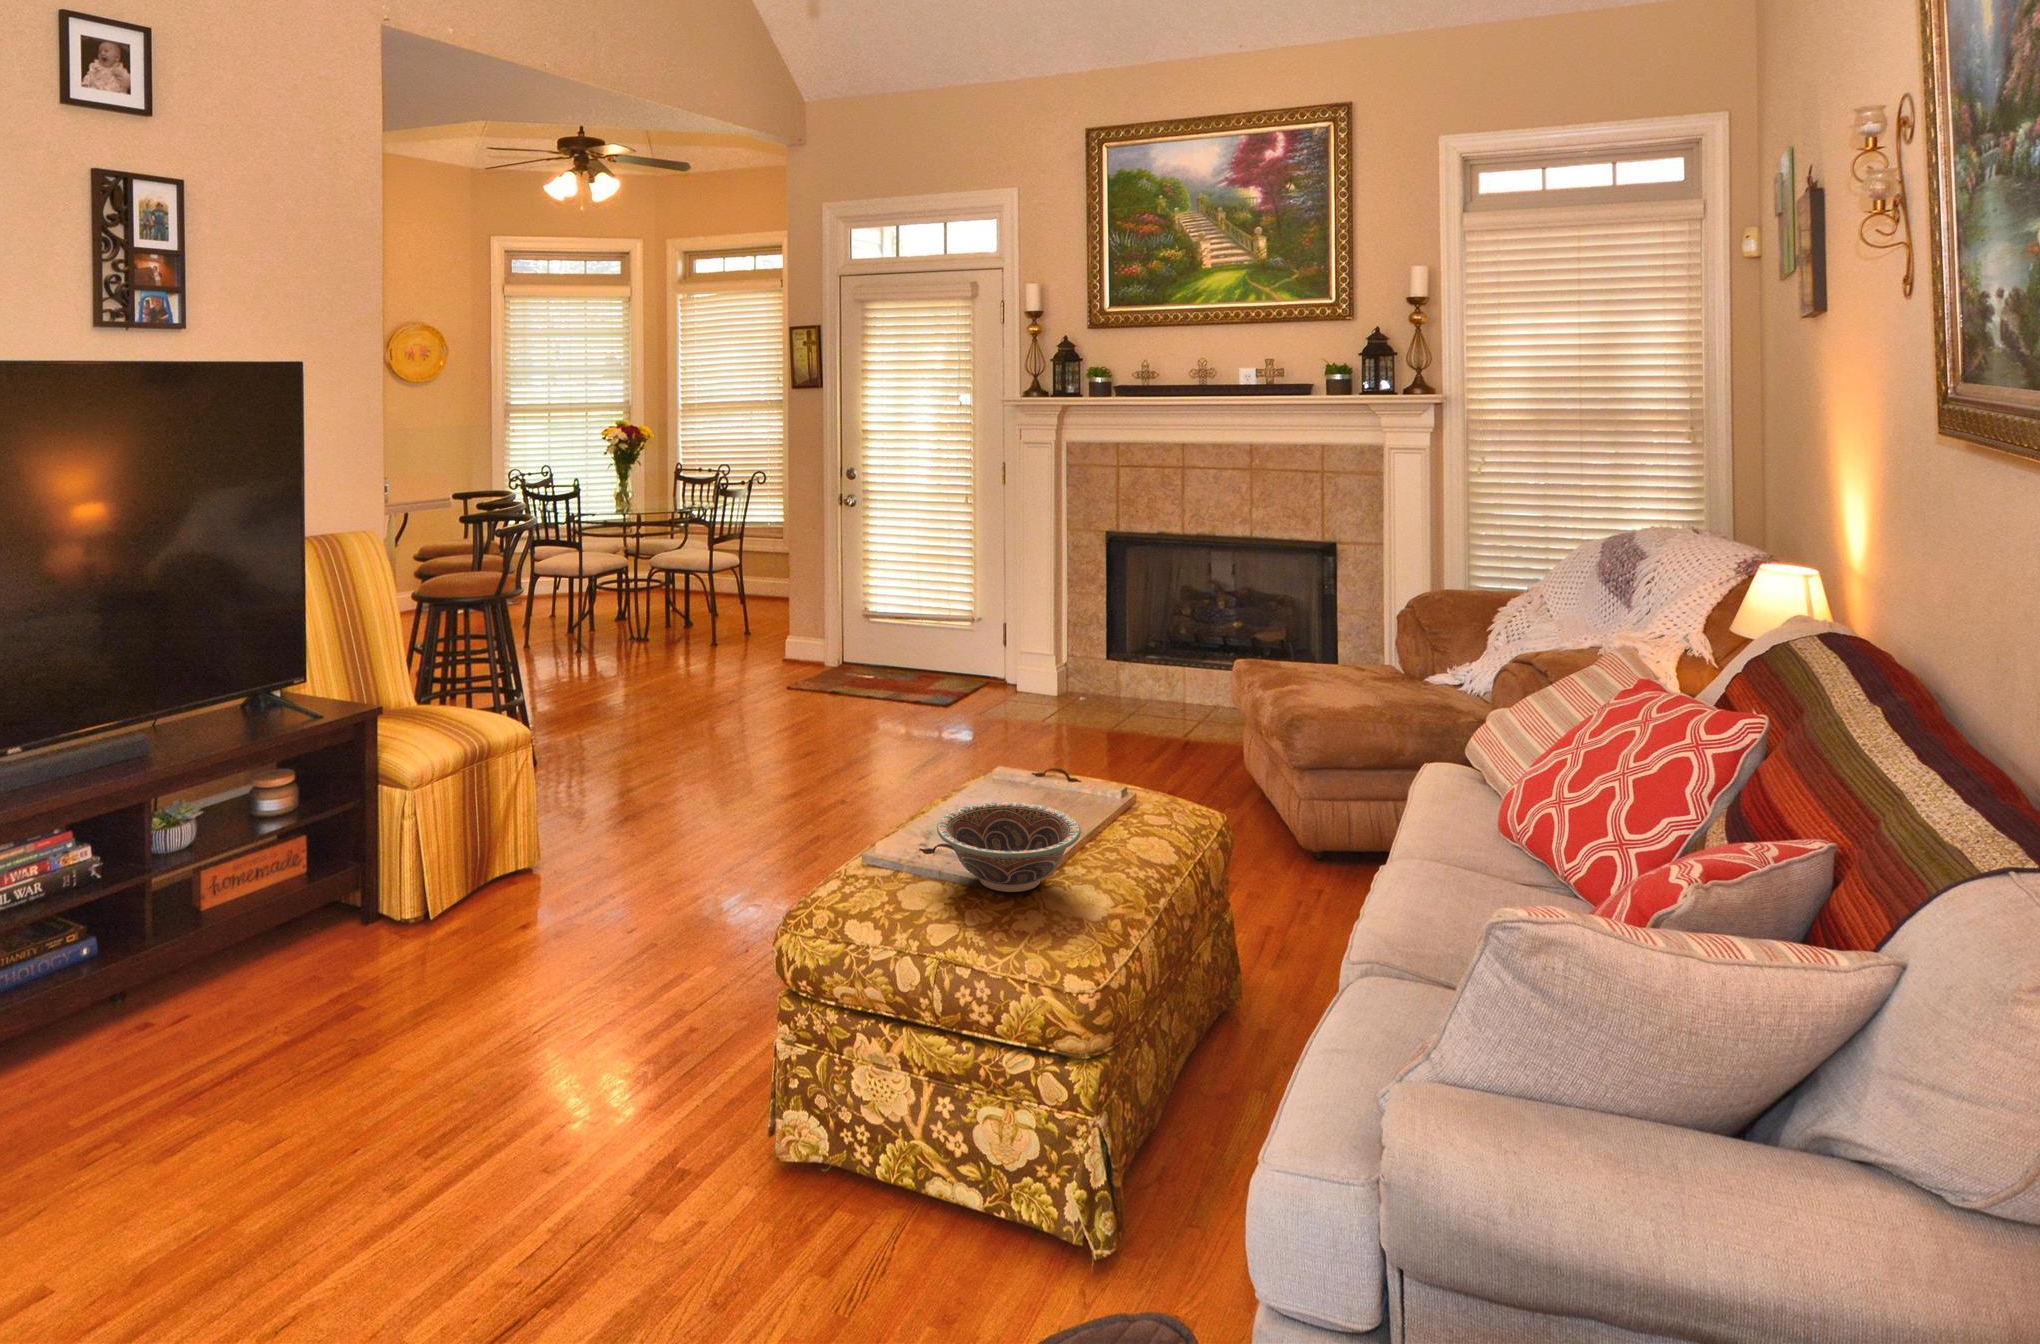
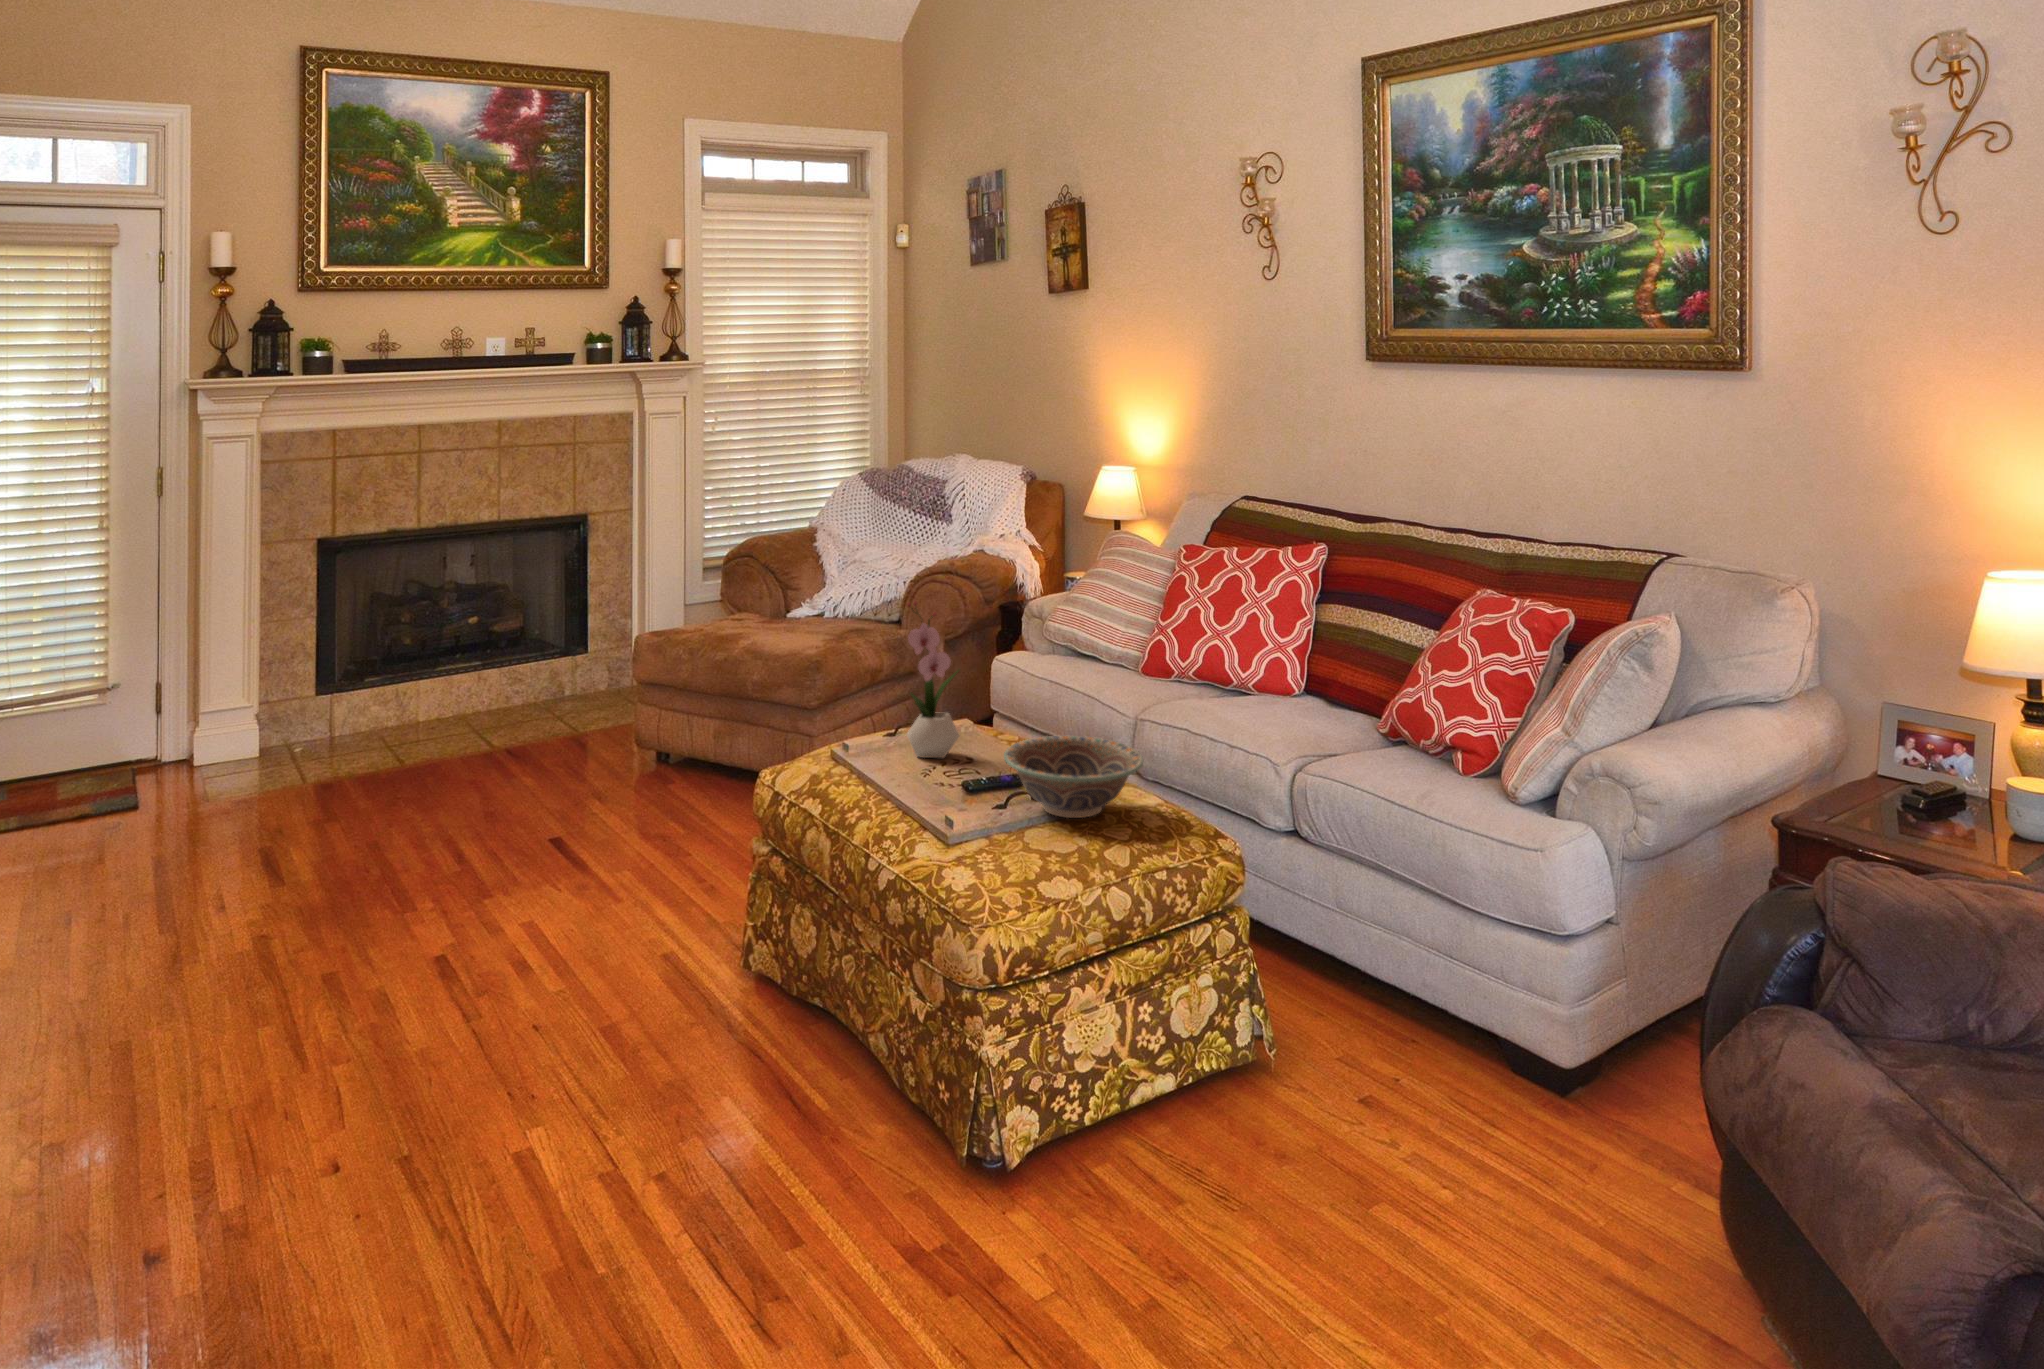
flower arrangement: none [1007,648,1080,809] -> present [907,601,959,758]

